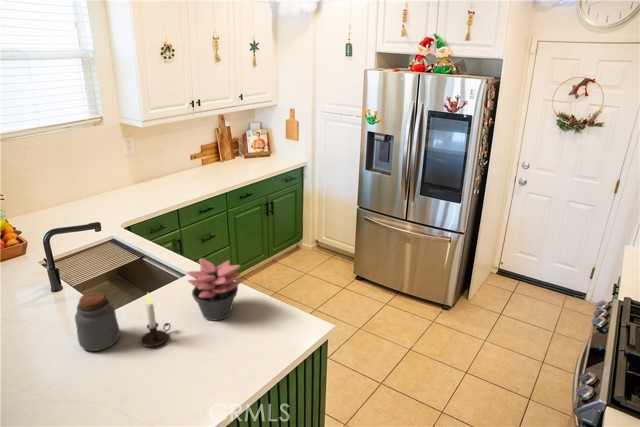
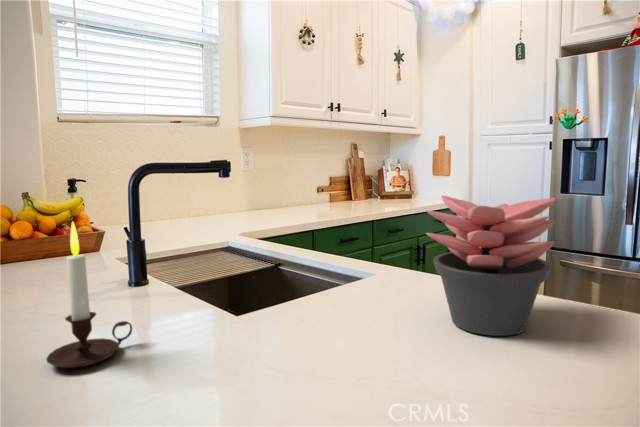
jar: present [75,292,120,351] -> none [168,231,270,383]
candle: present [141,293,171,347] -> present [46,222,132,368]

